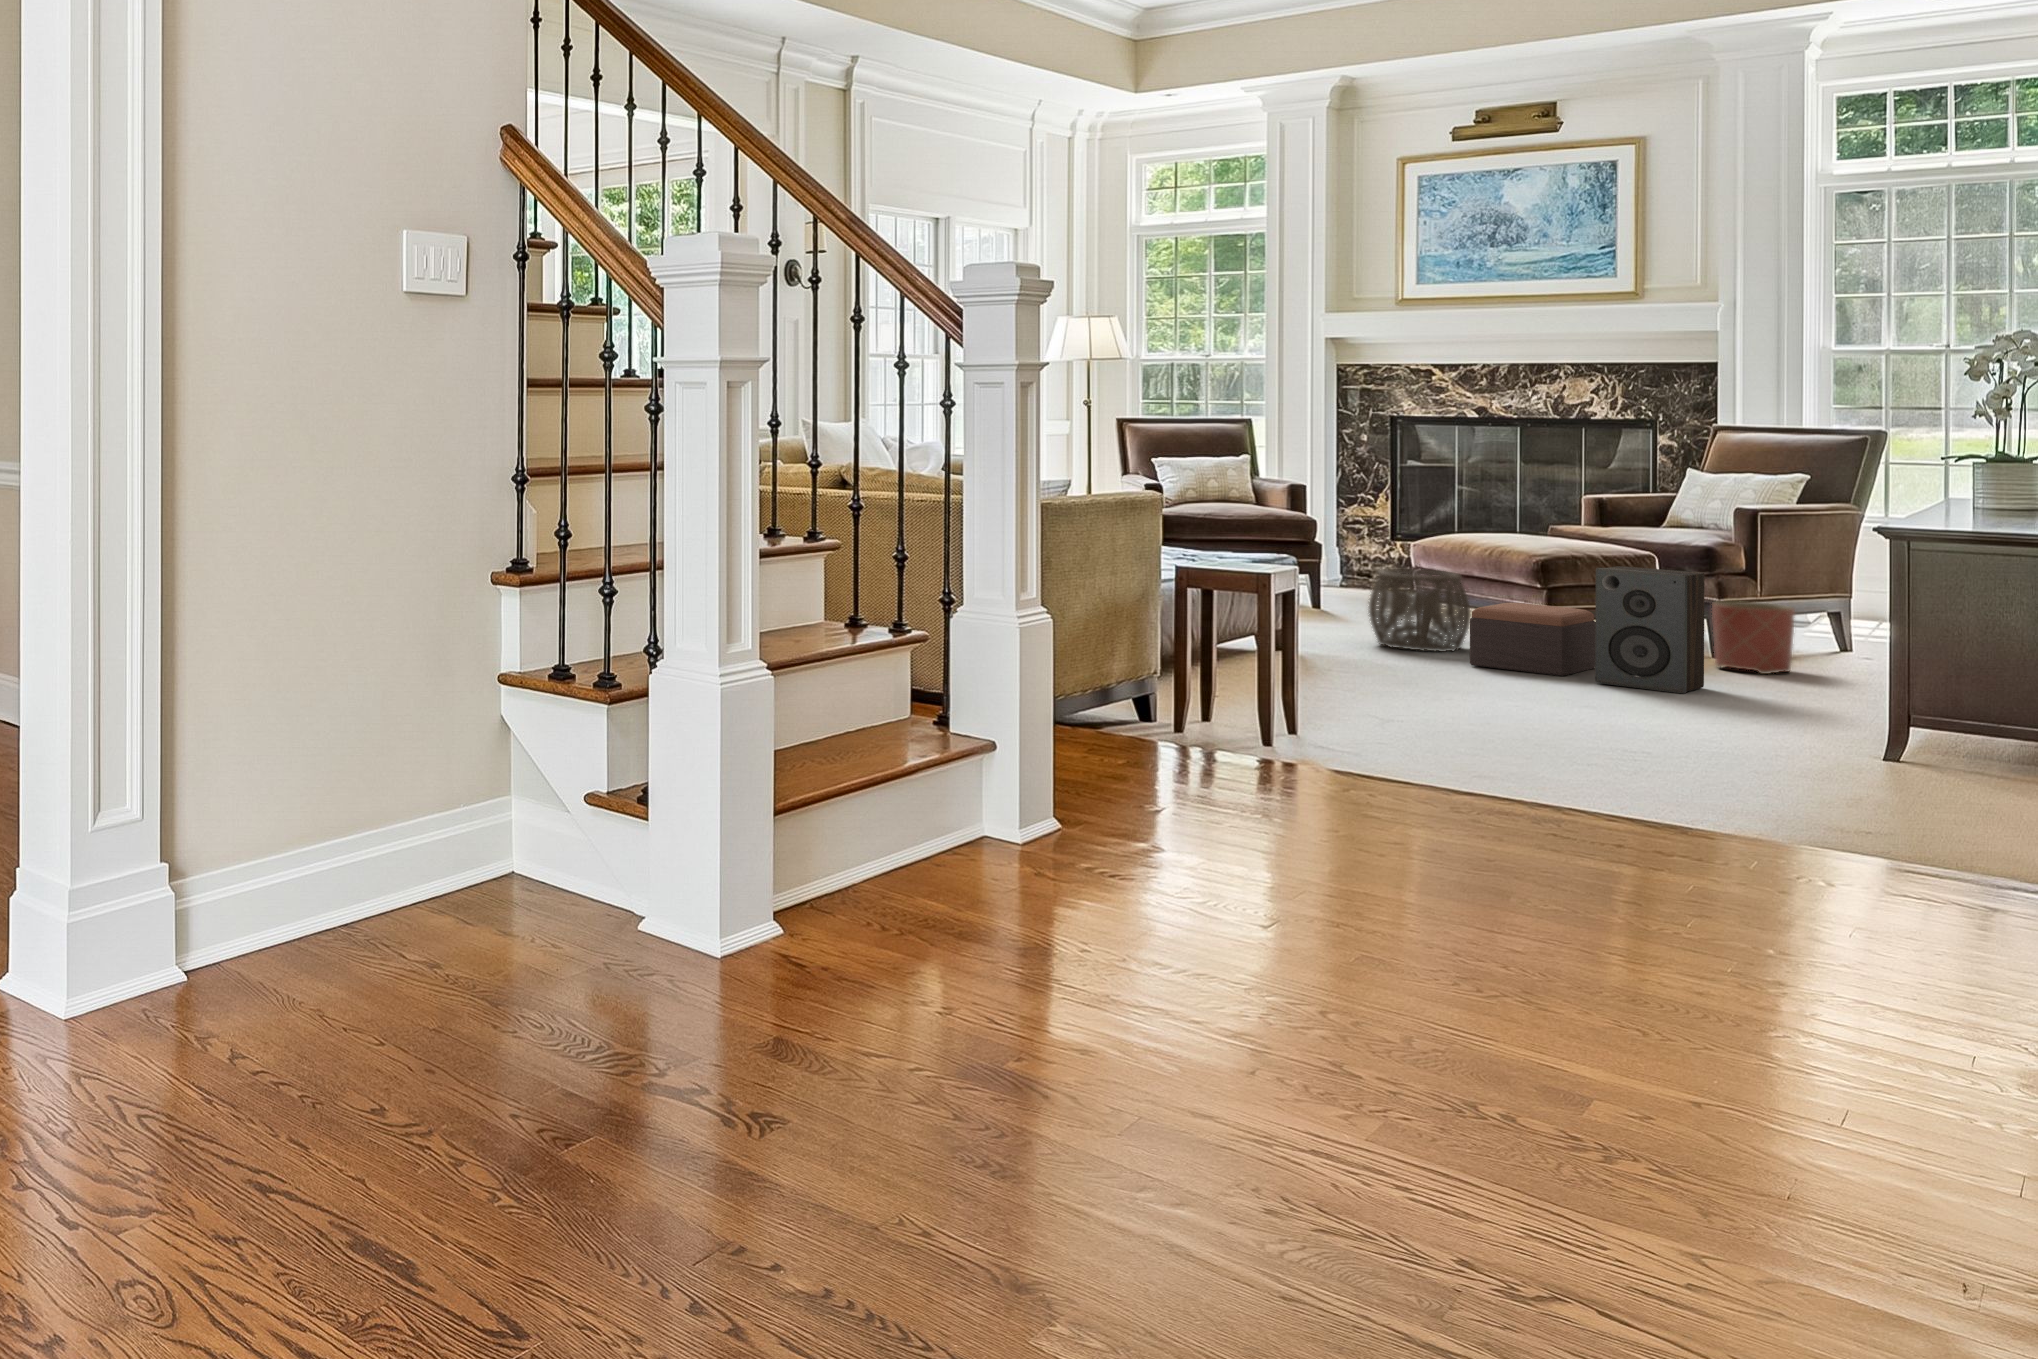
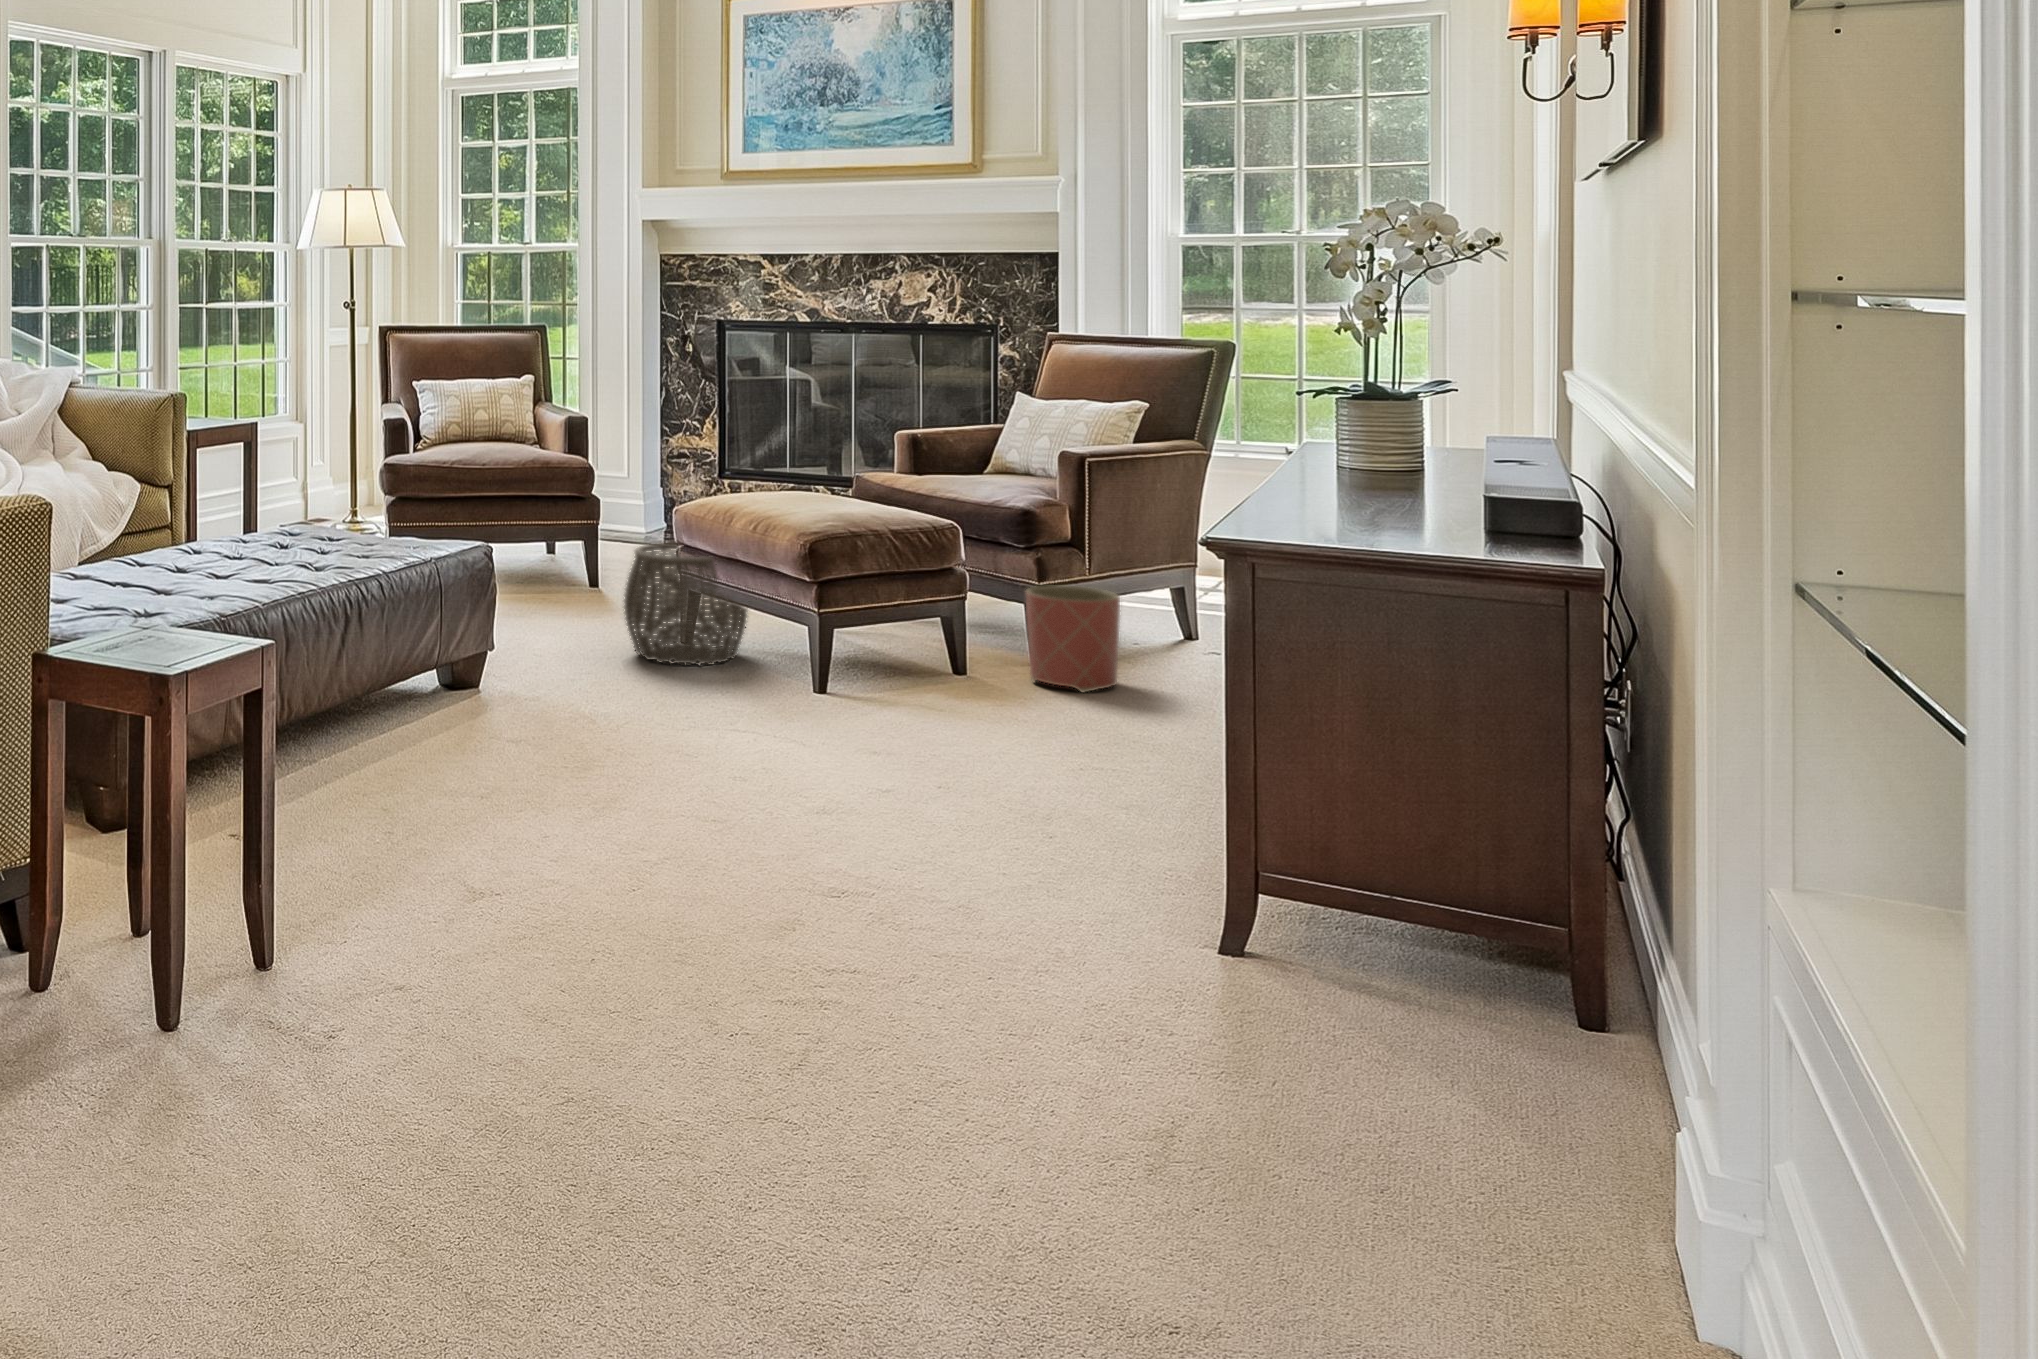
speaker: present [1595,566,1704,694] -> none [866,551,1001,745]
footstool: present [1470,603,1596,676] -> none [725,597,884,713]

